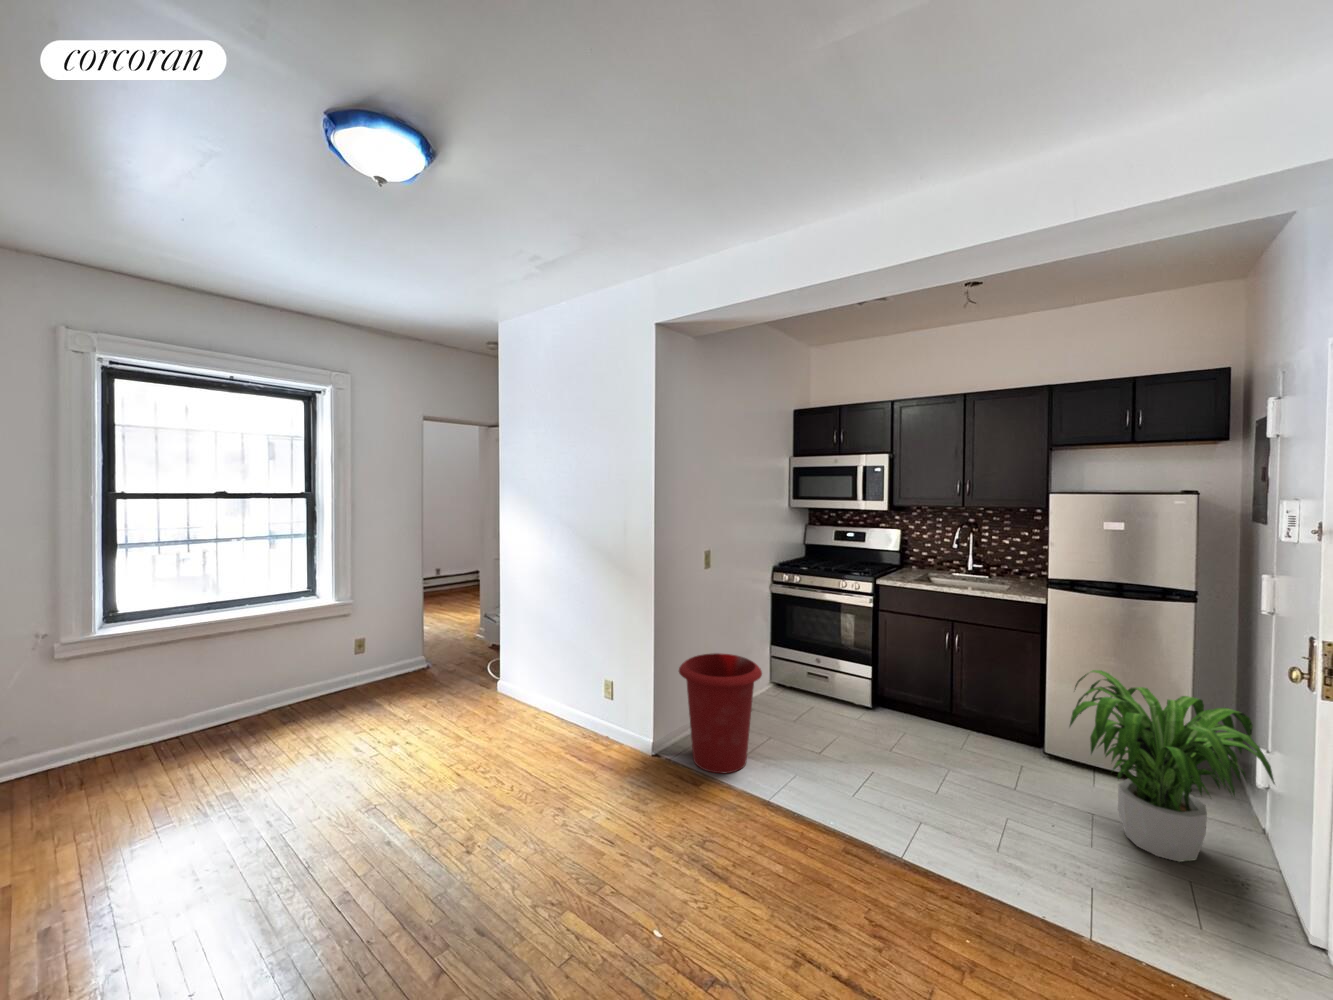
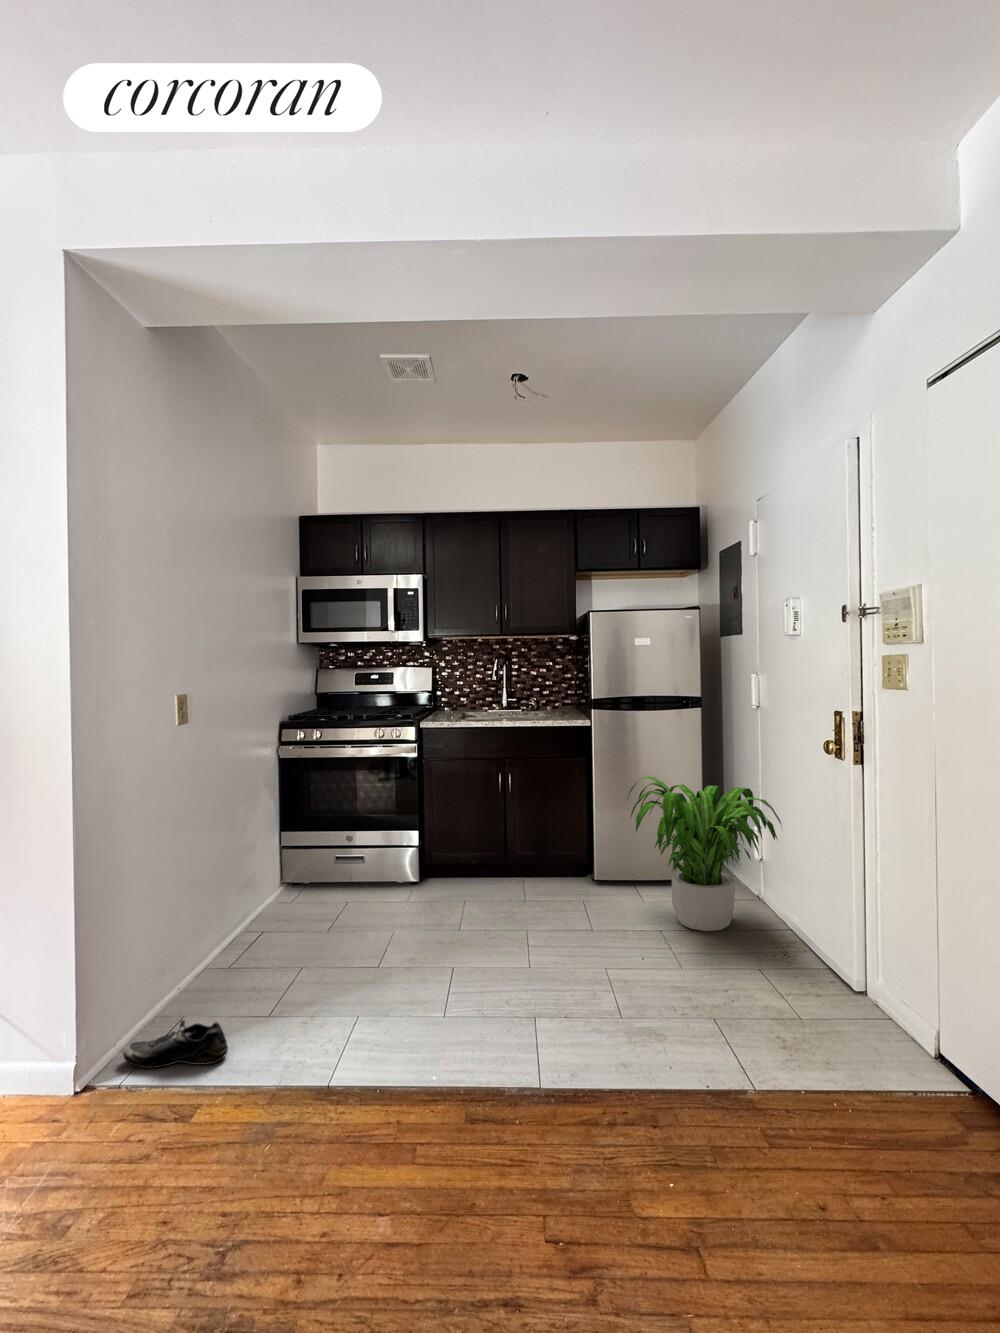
waste bin: present [679,653,762,773] -> none [196,831,320,997]
shoe: none [619,776,675,812] -> present [123,1020,228,1069]

